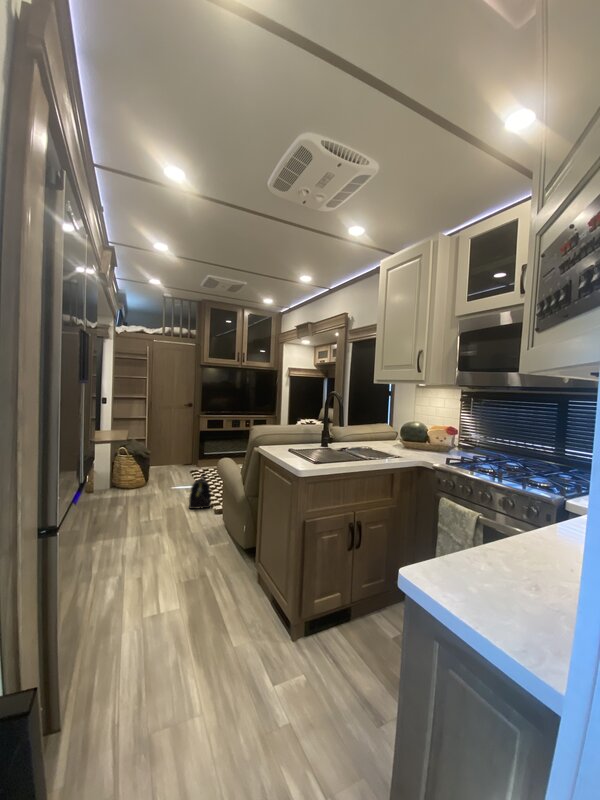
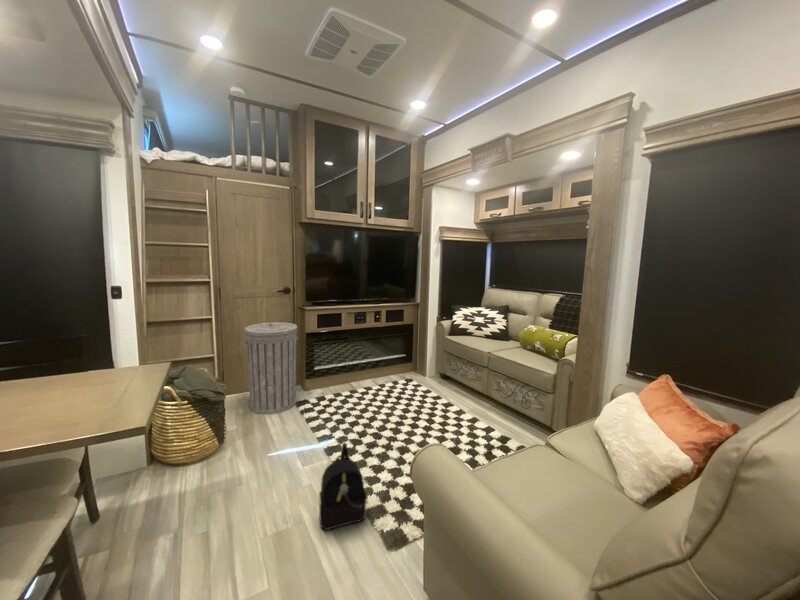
trash can: none [162,423,194,475] -> present [243,322,298,414]

